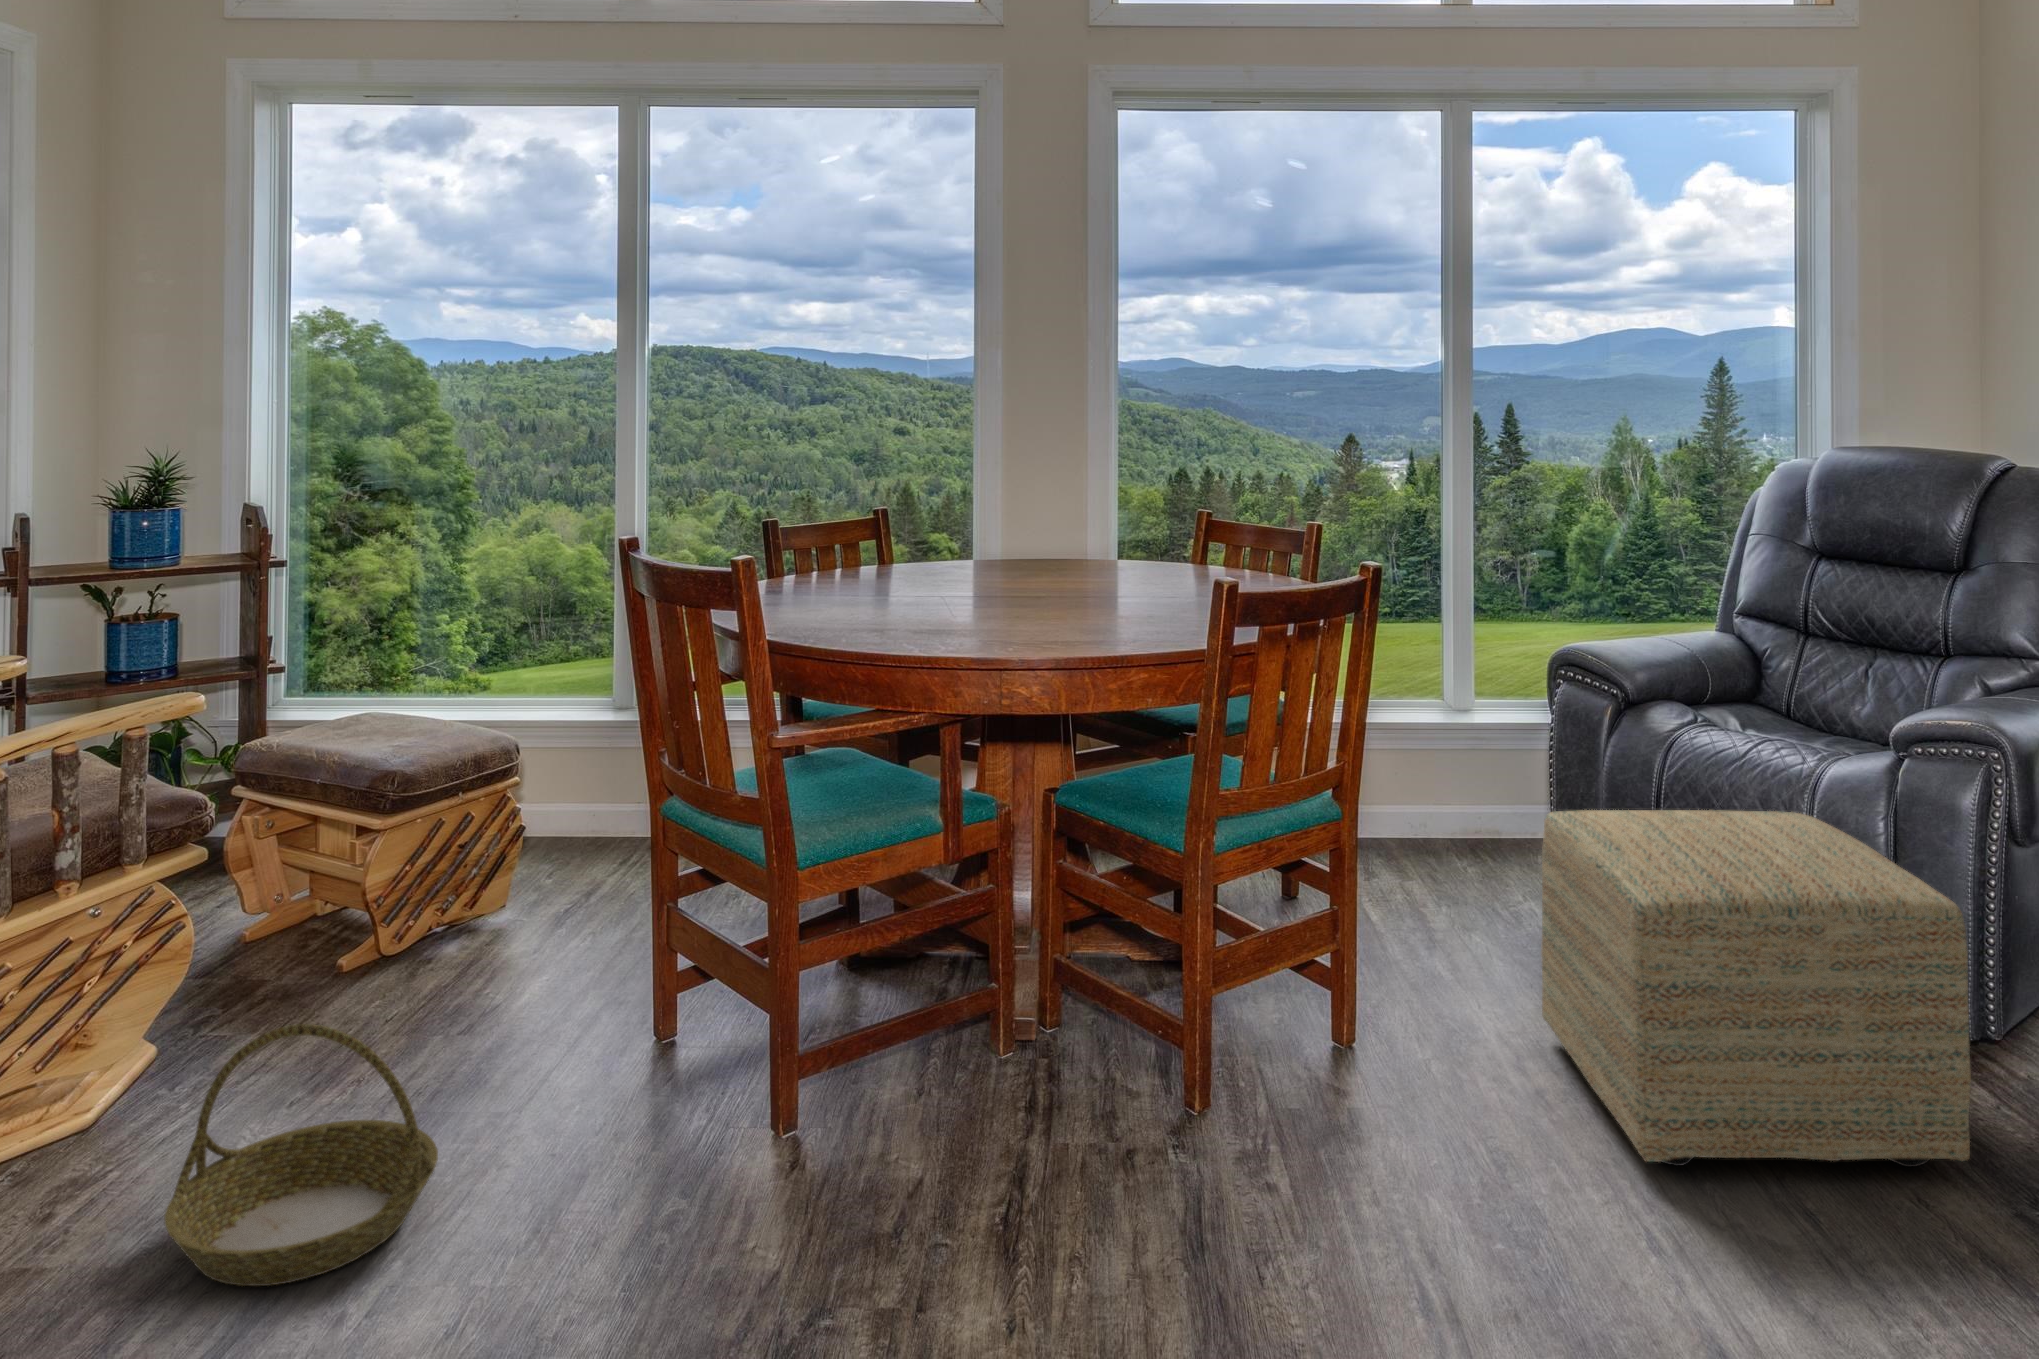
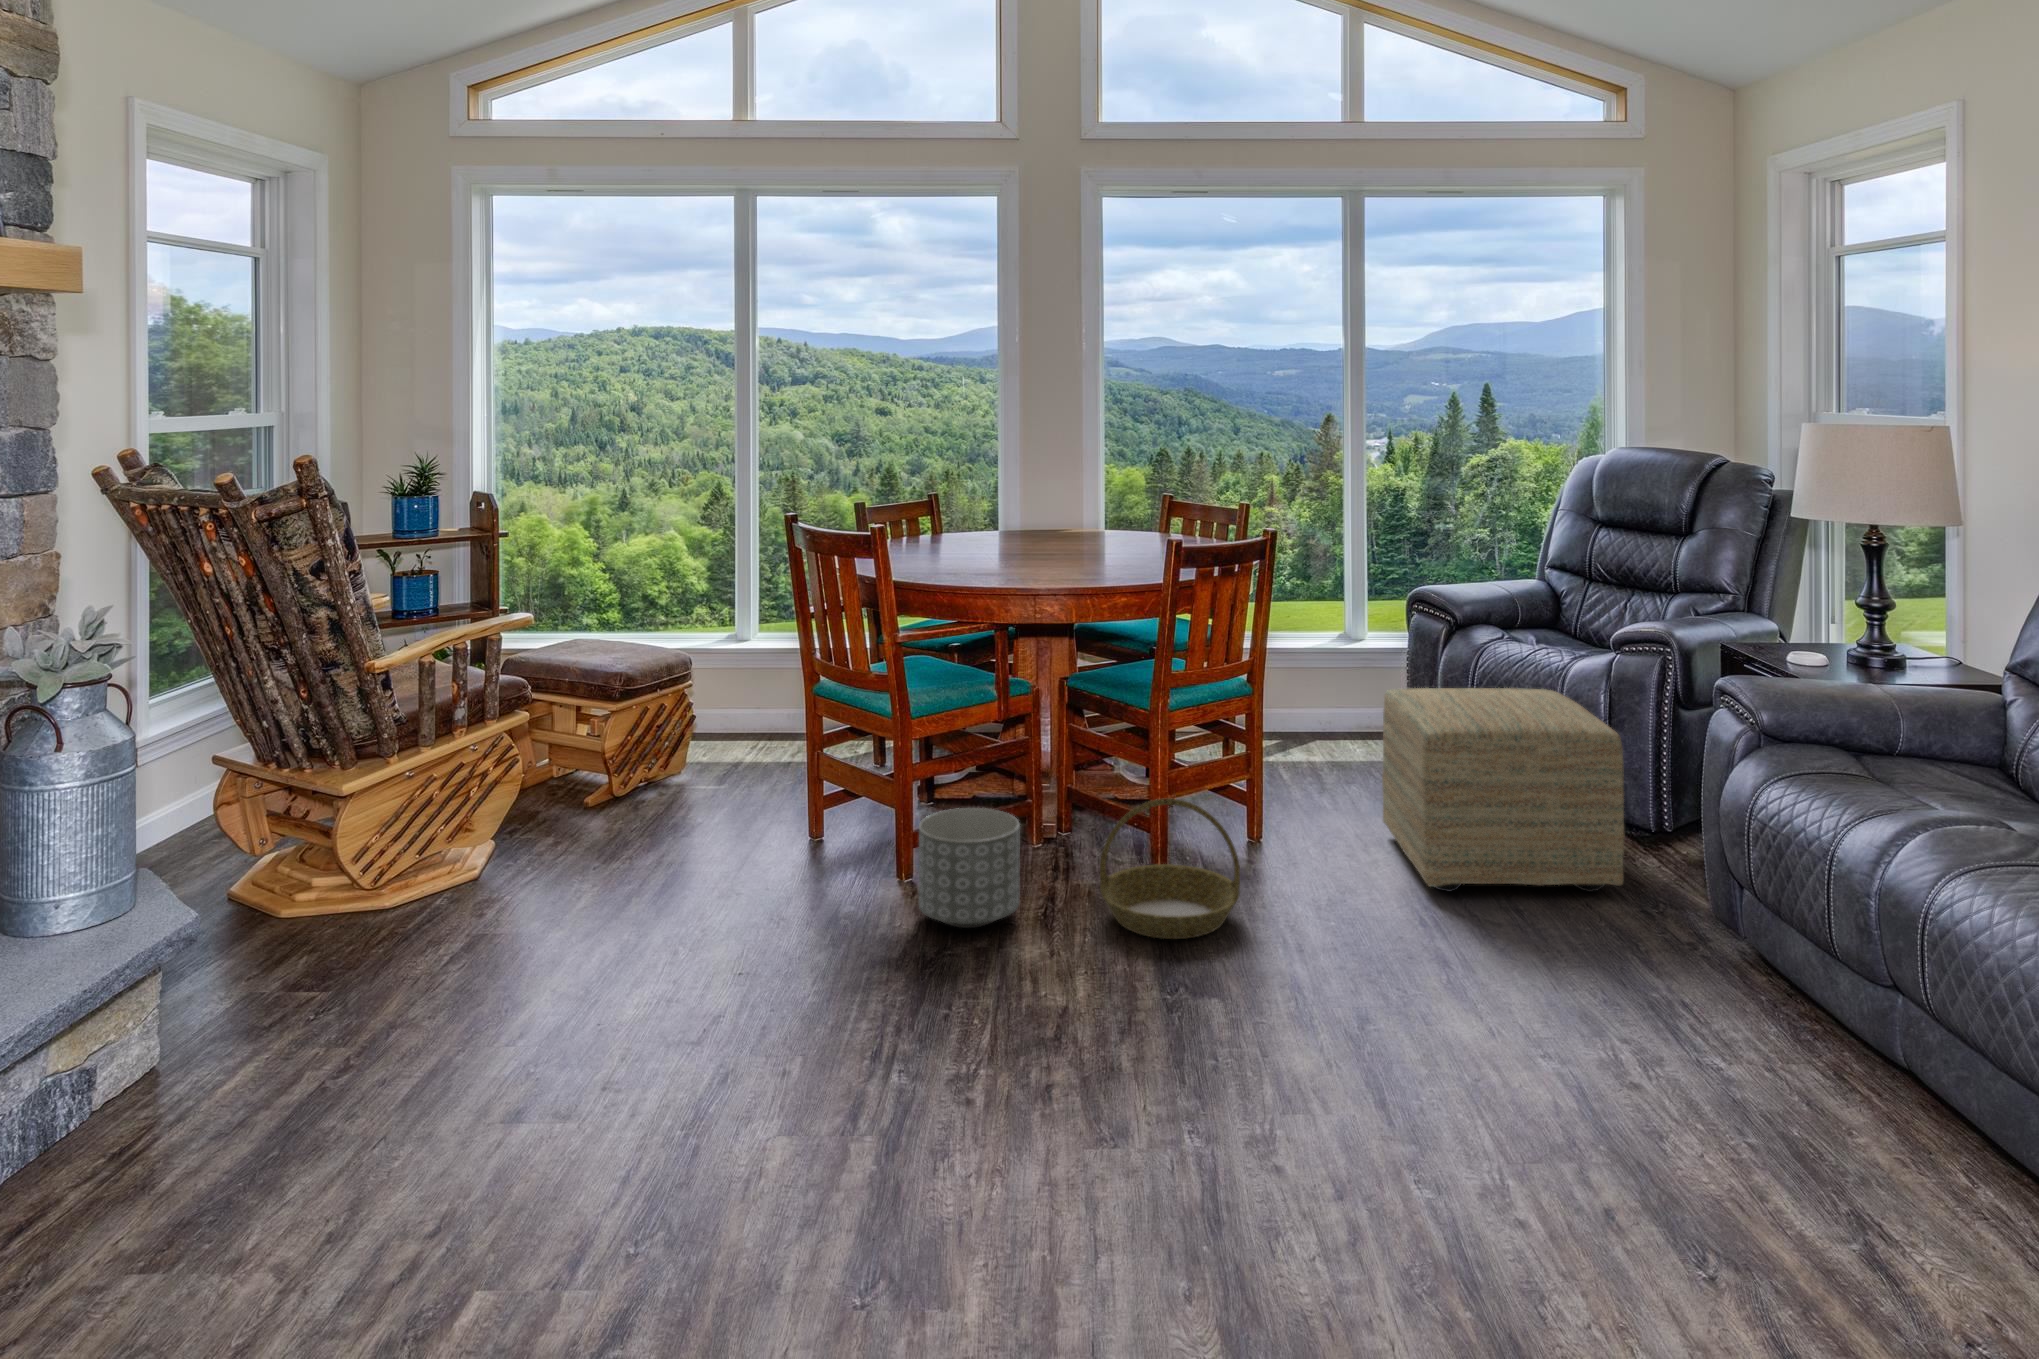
basket: present [164,1024,438,1286] -> present [1100,798,1240,939]
planter: none [784,1027,959,1254] -> present [919,808,1020,928]

